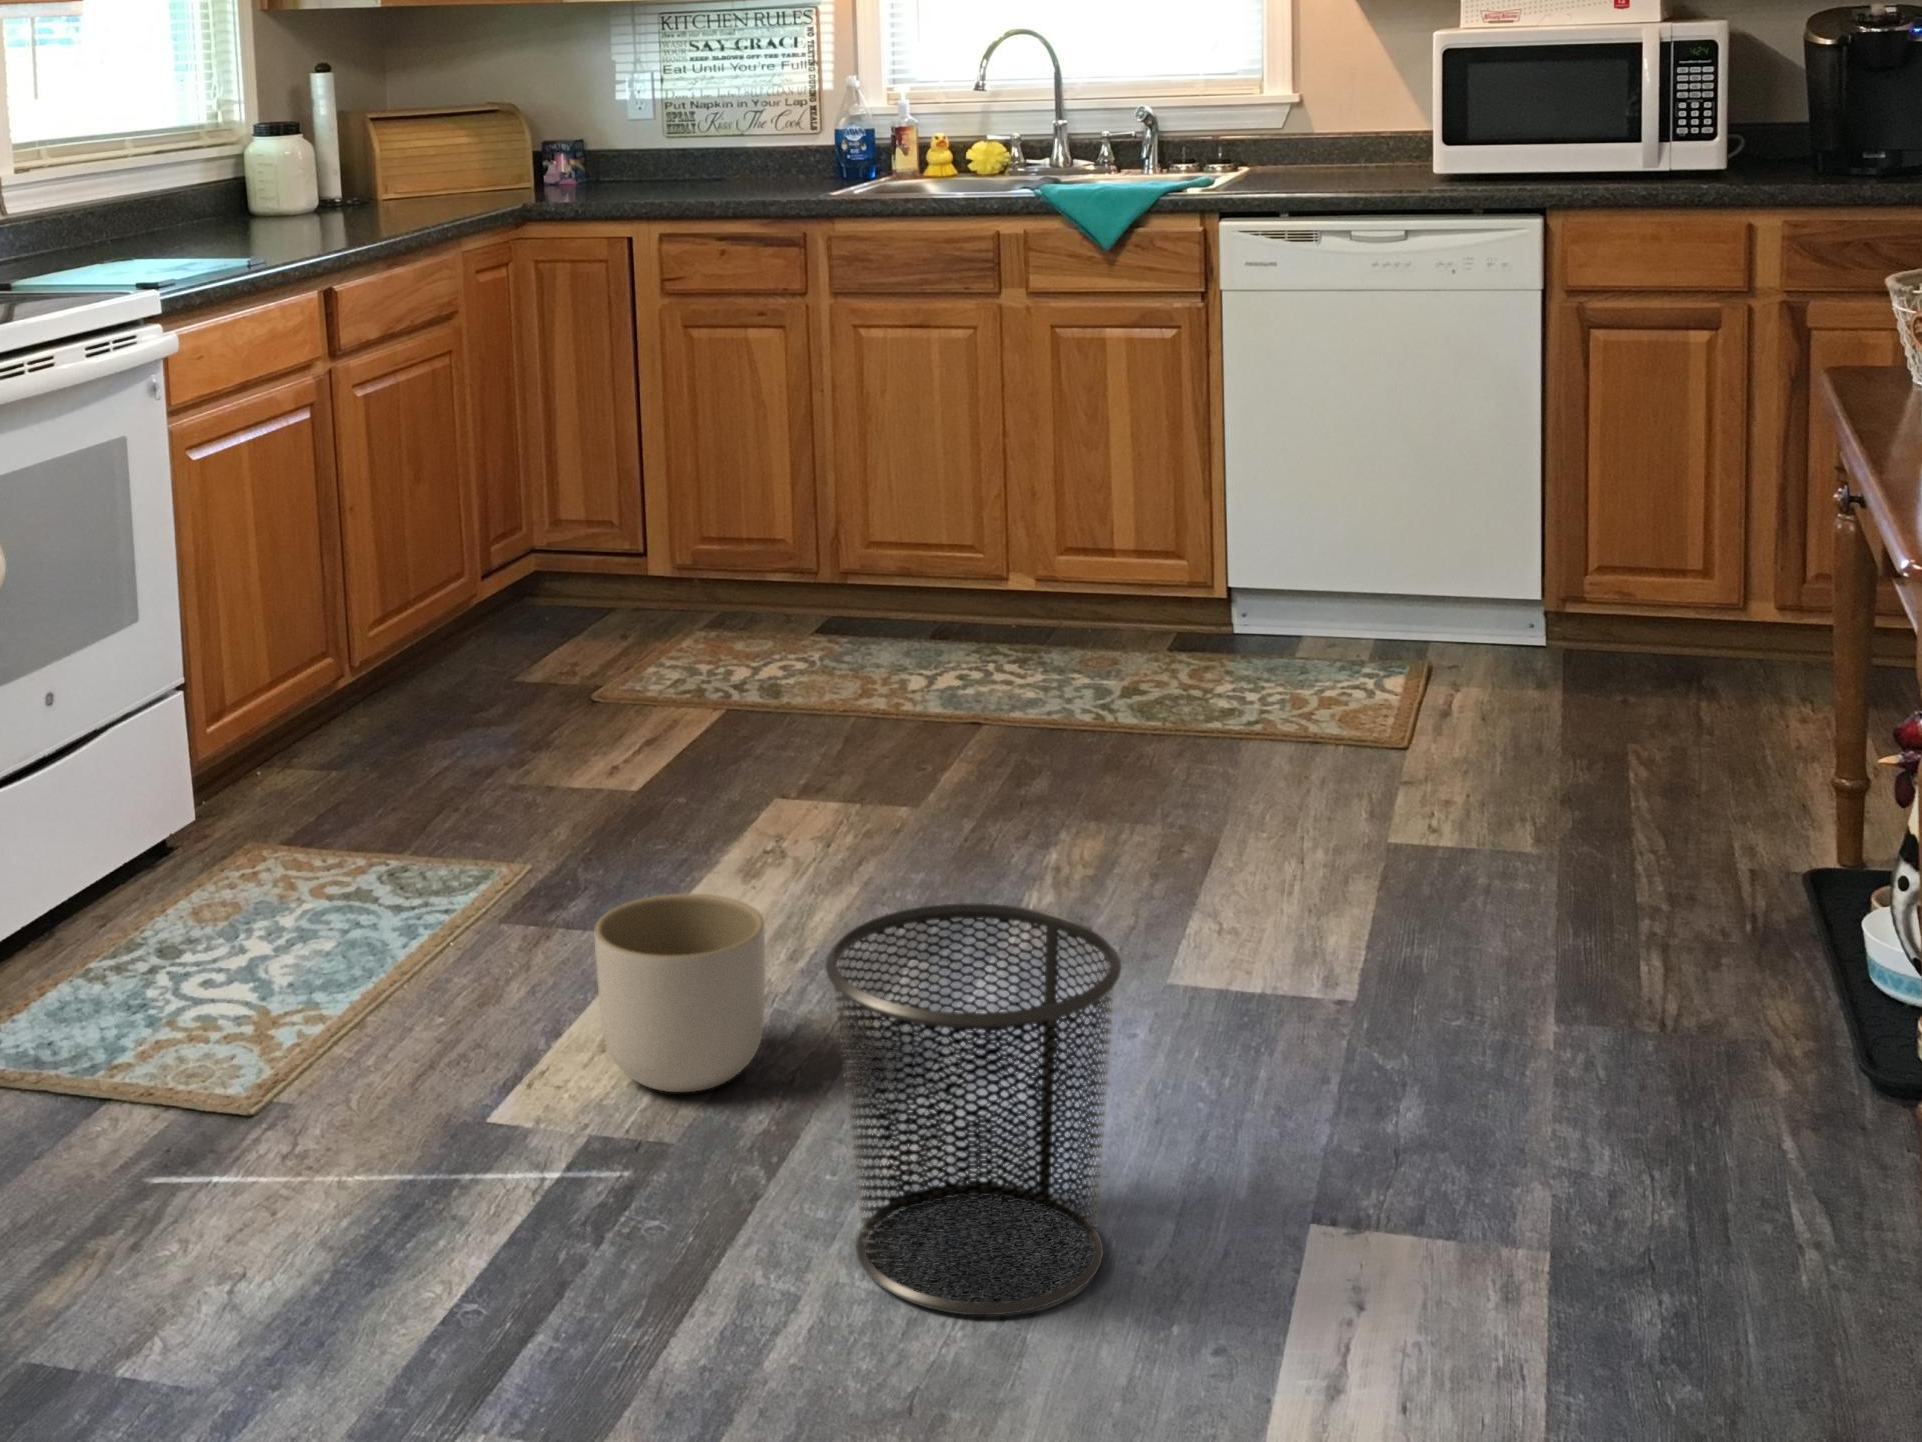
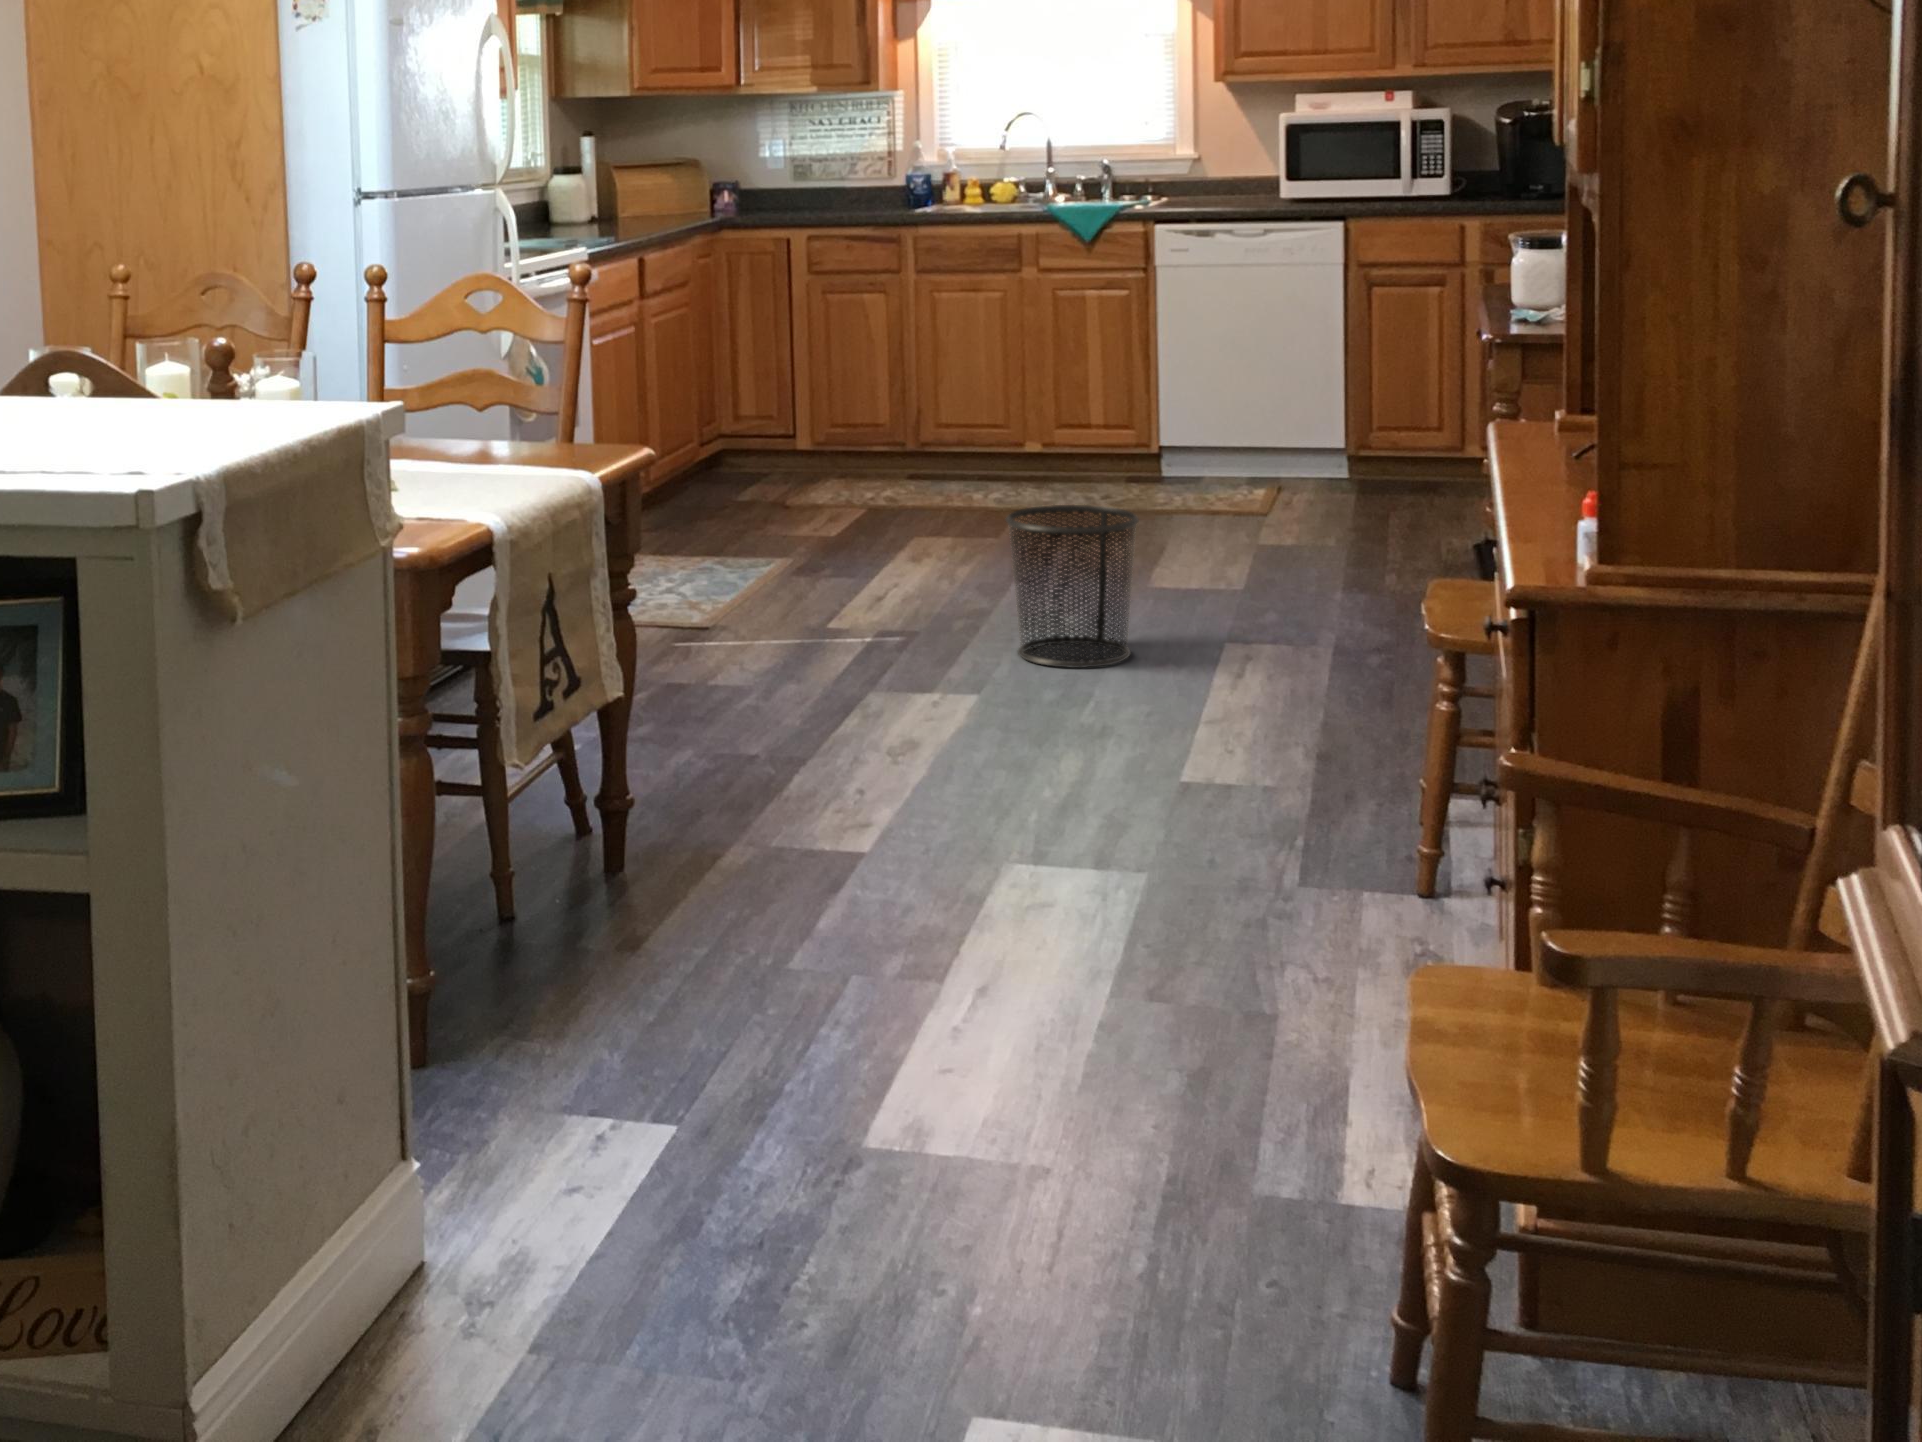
planter: present [594,894,765,1092] -> none [869,534,953,621]

